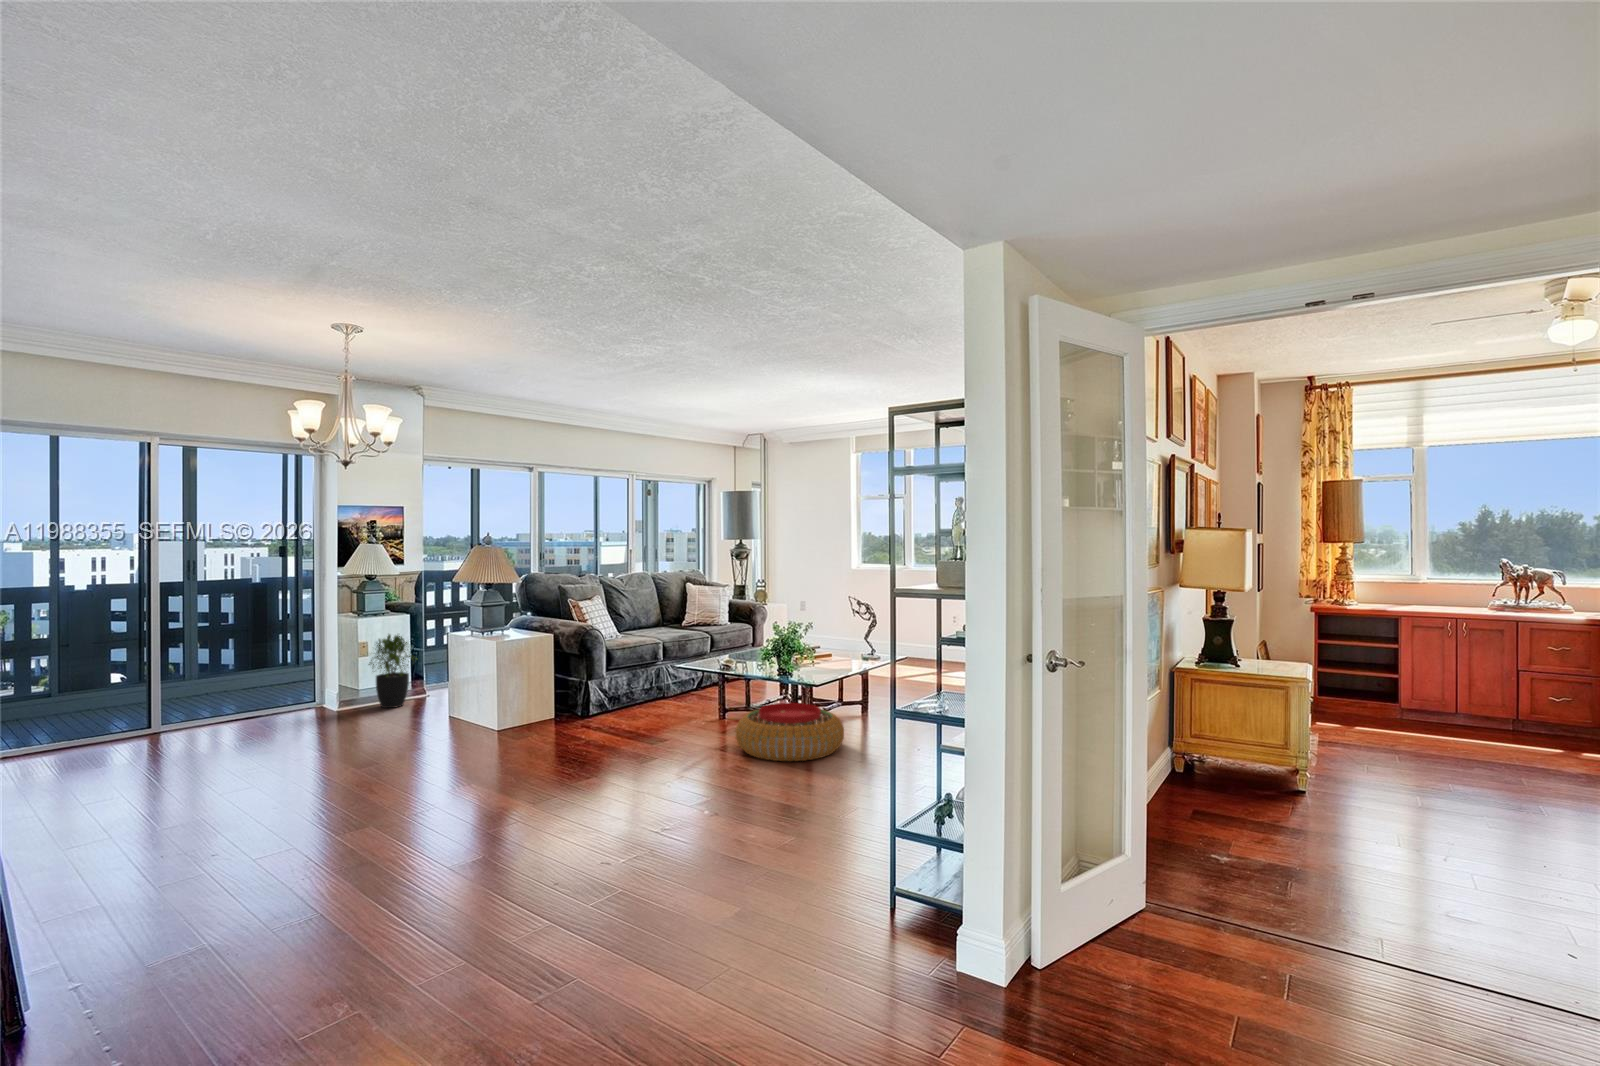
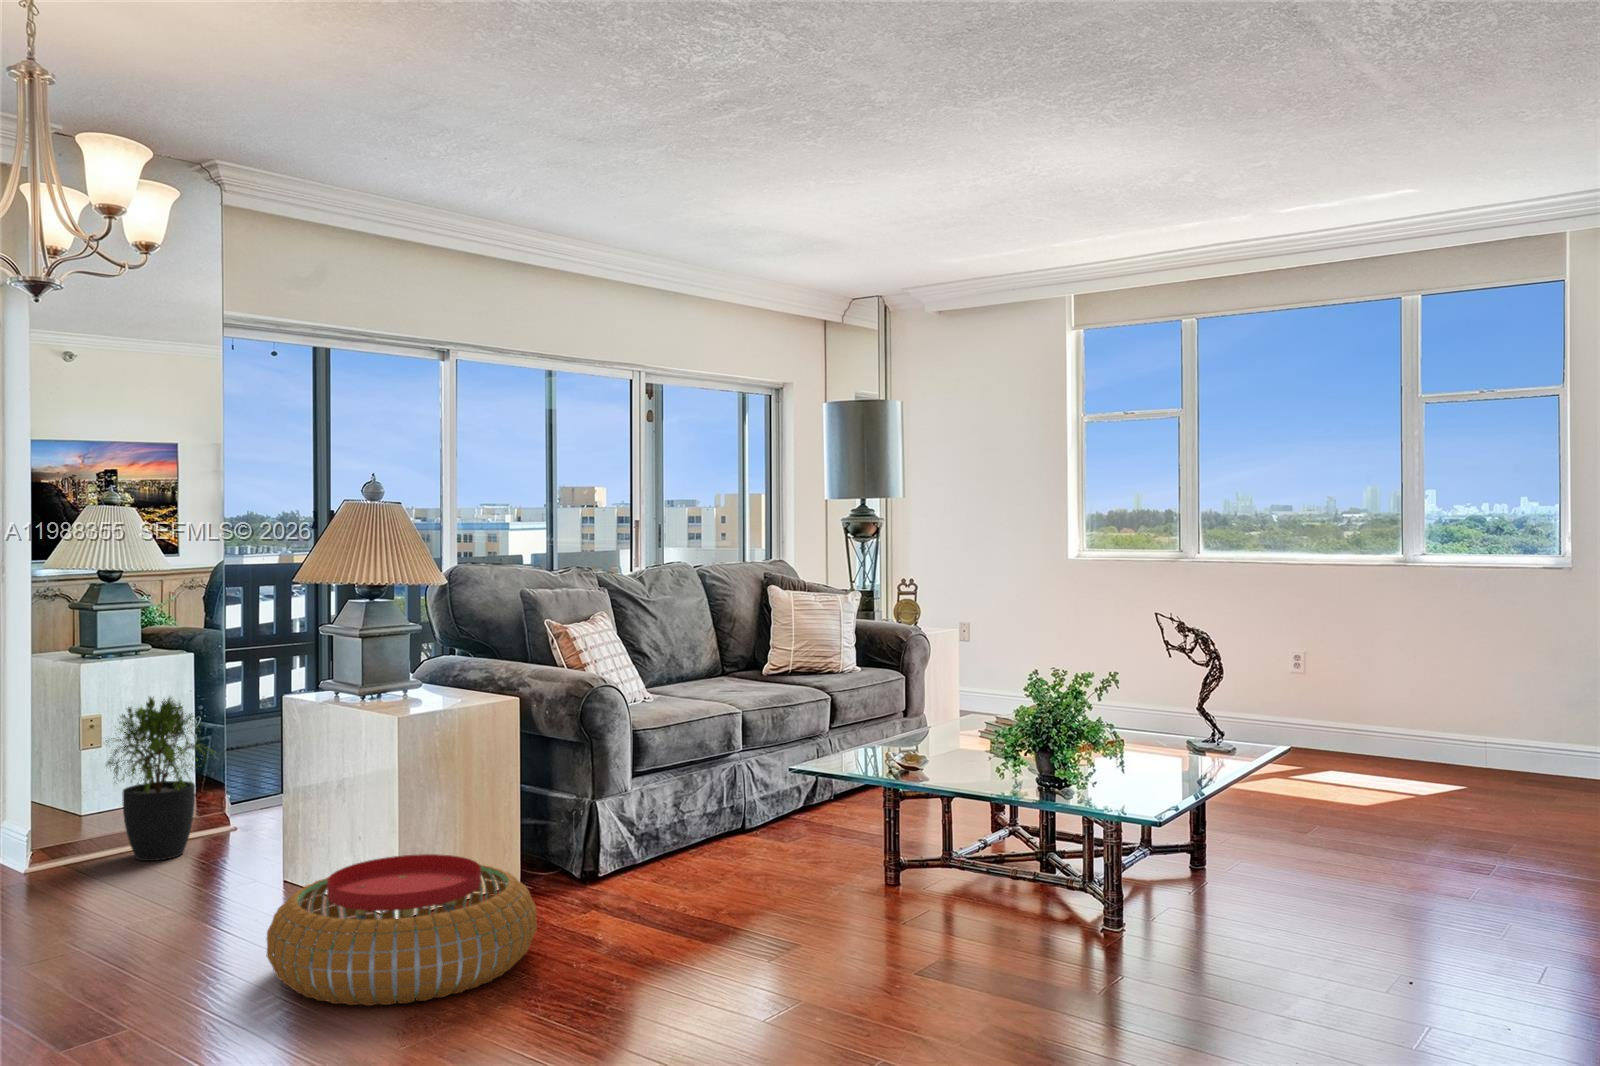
pouf: present [736,703,844,761] -> present [266,854,537,1006]

